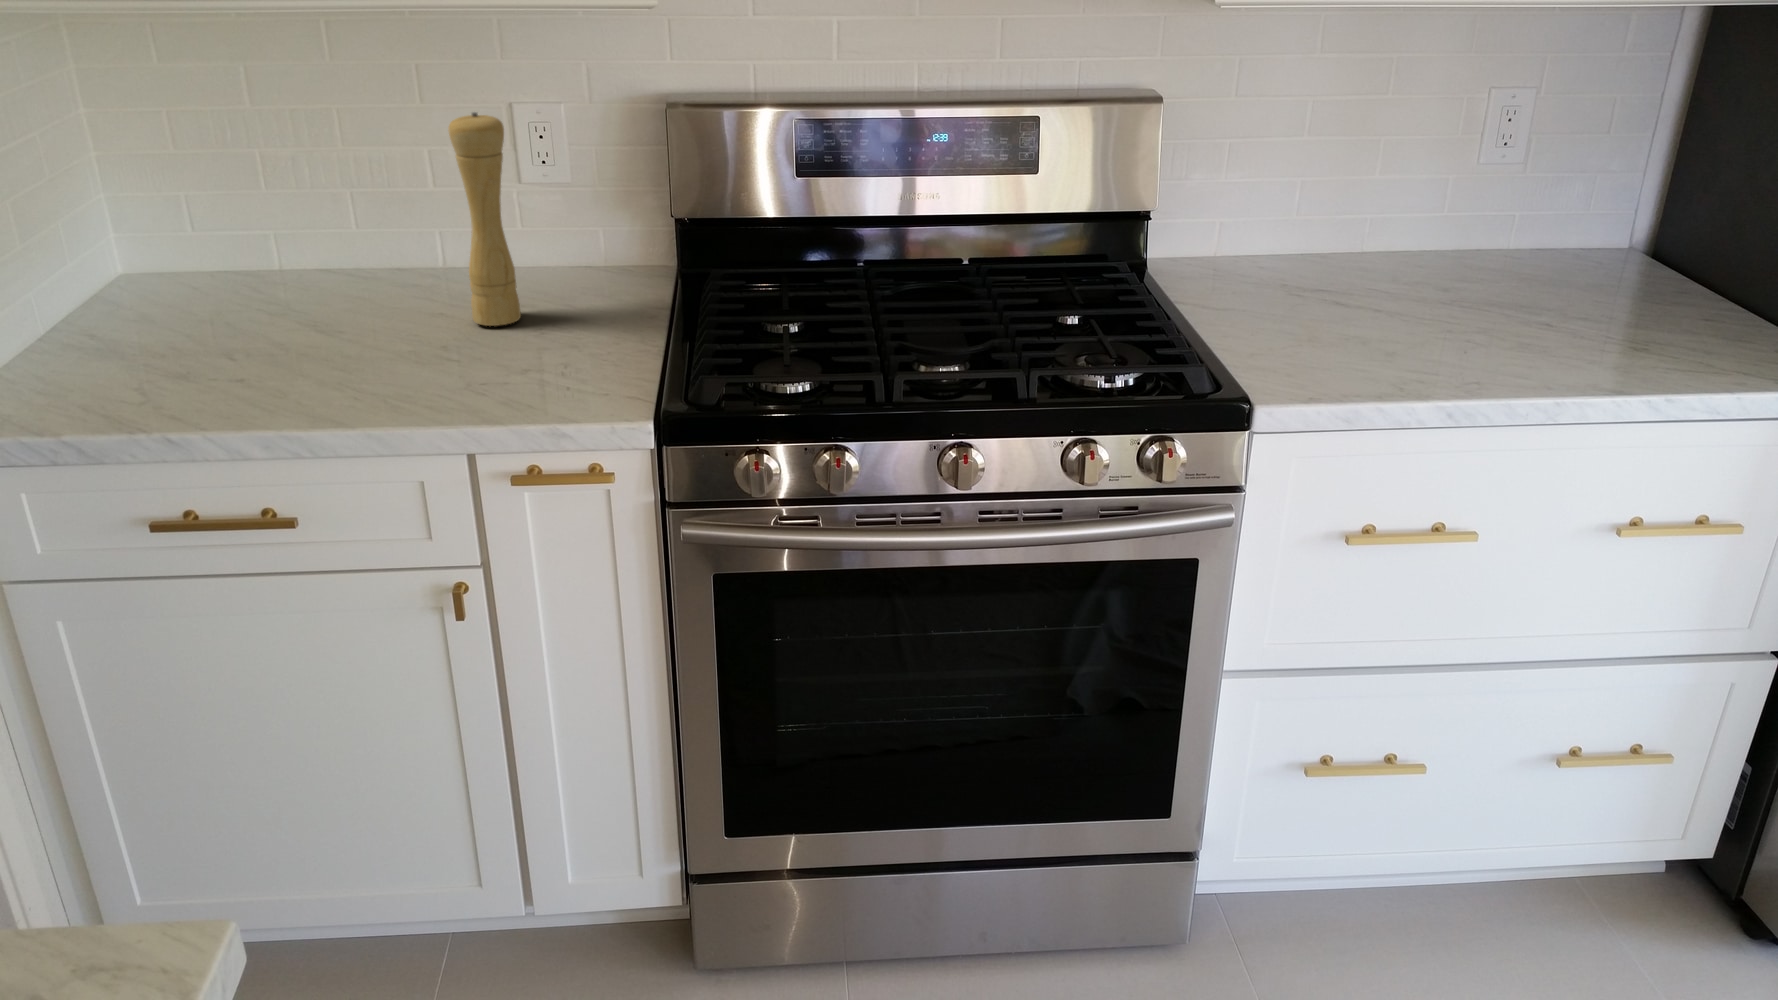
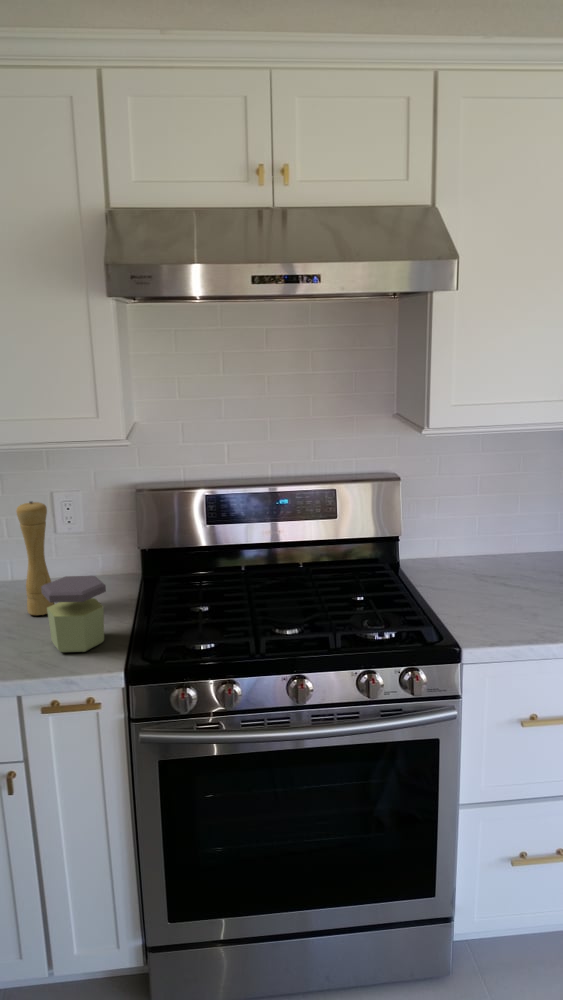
jar: none [502,252,619,386] -> present [41,576,106,652]

